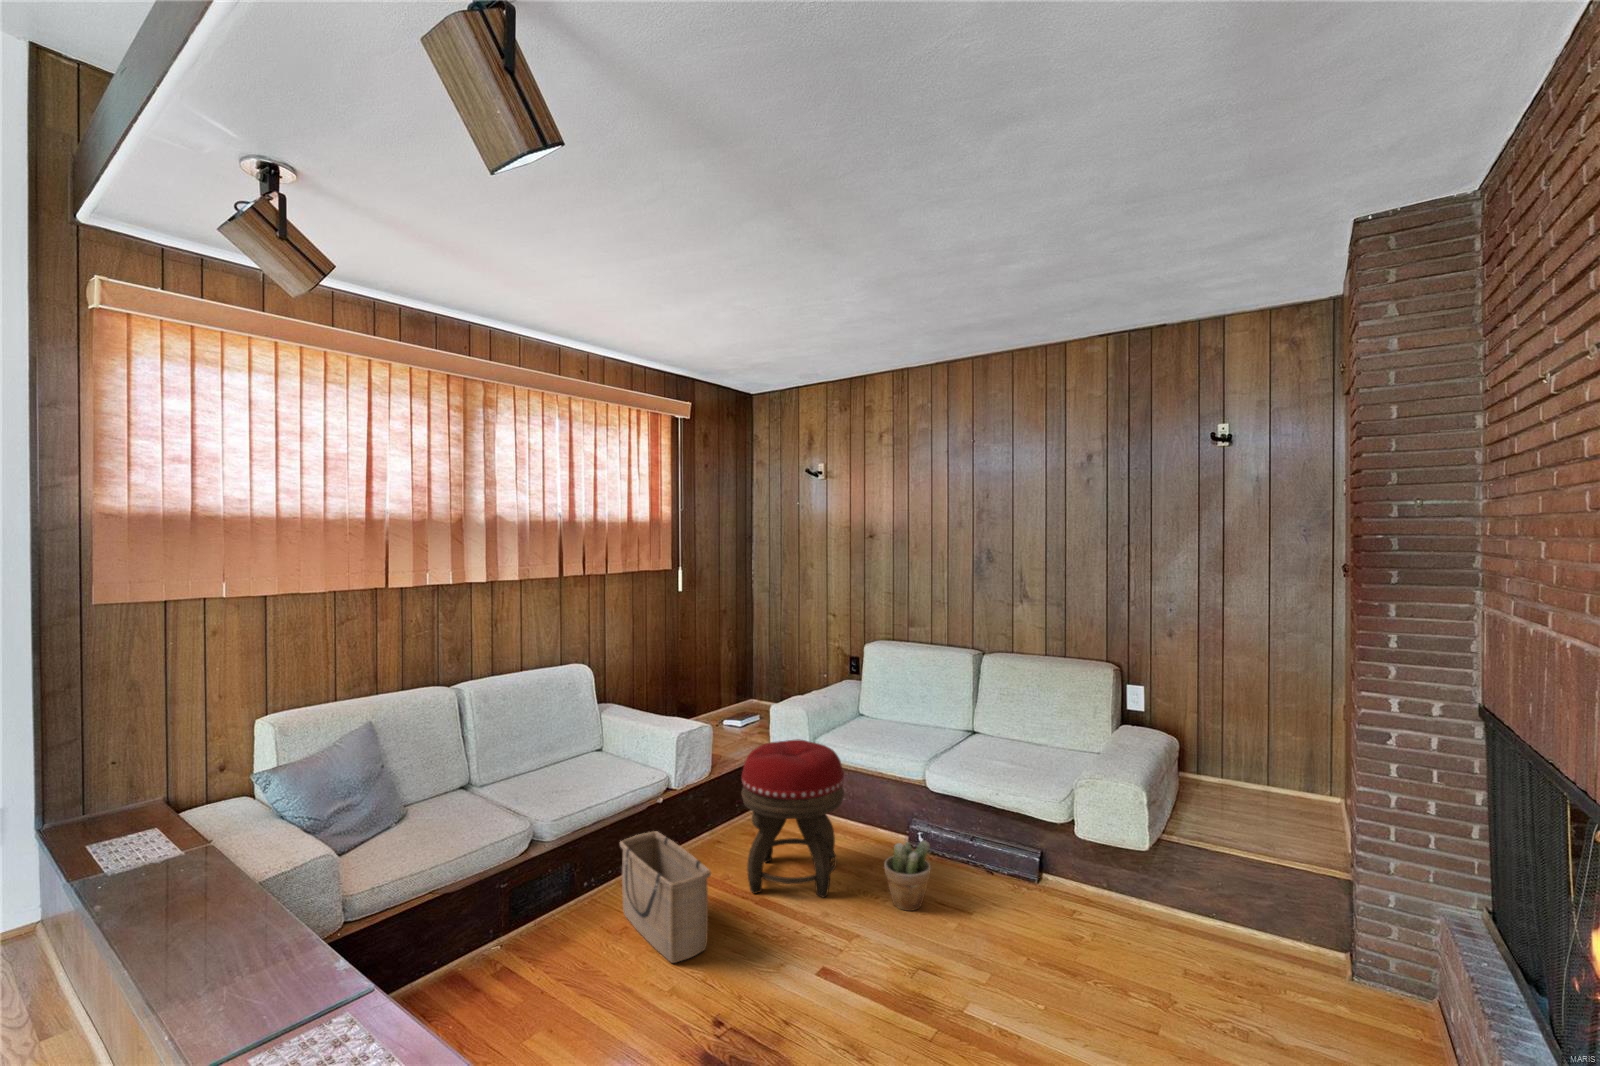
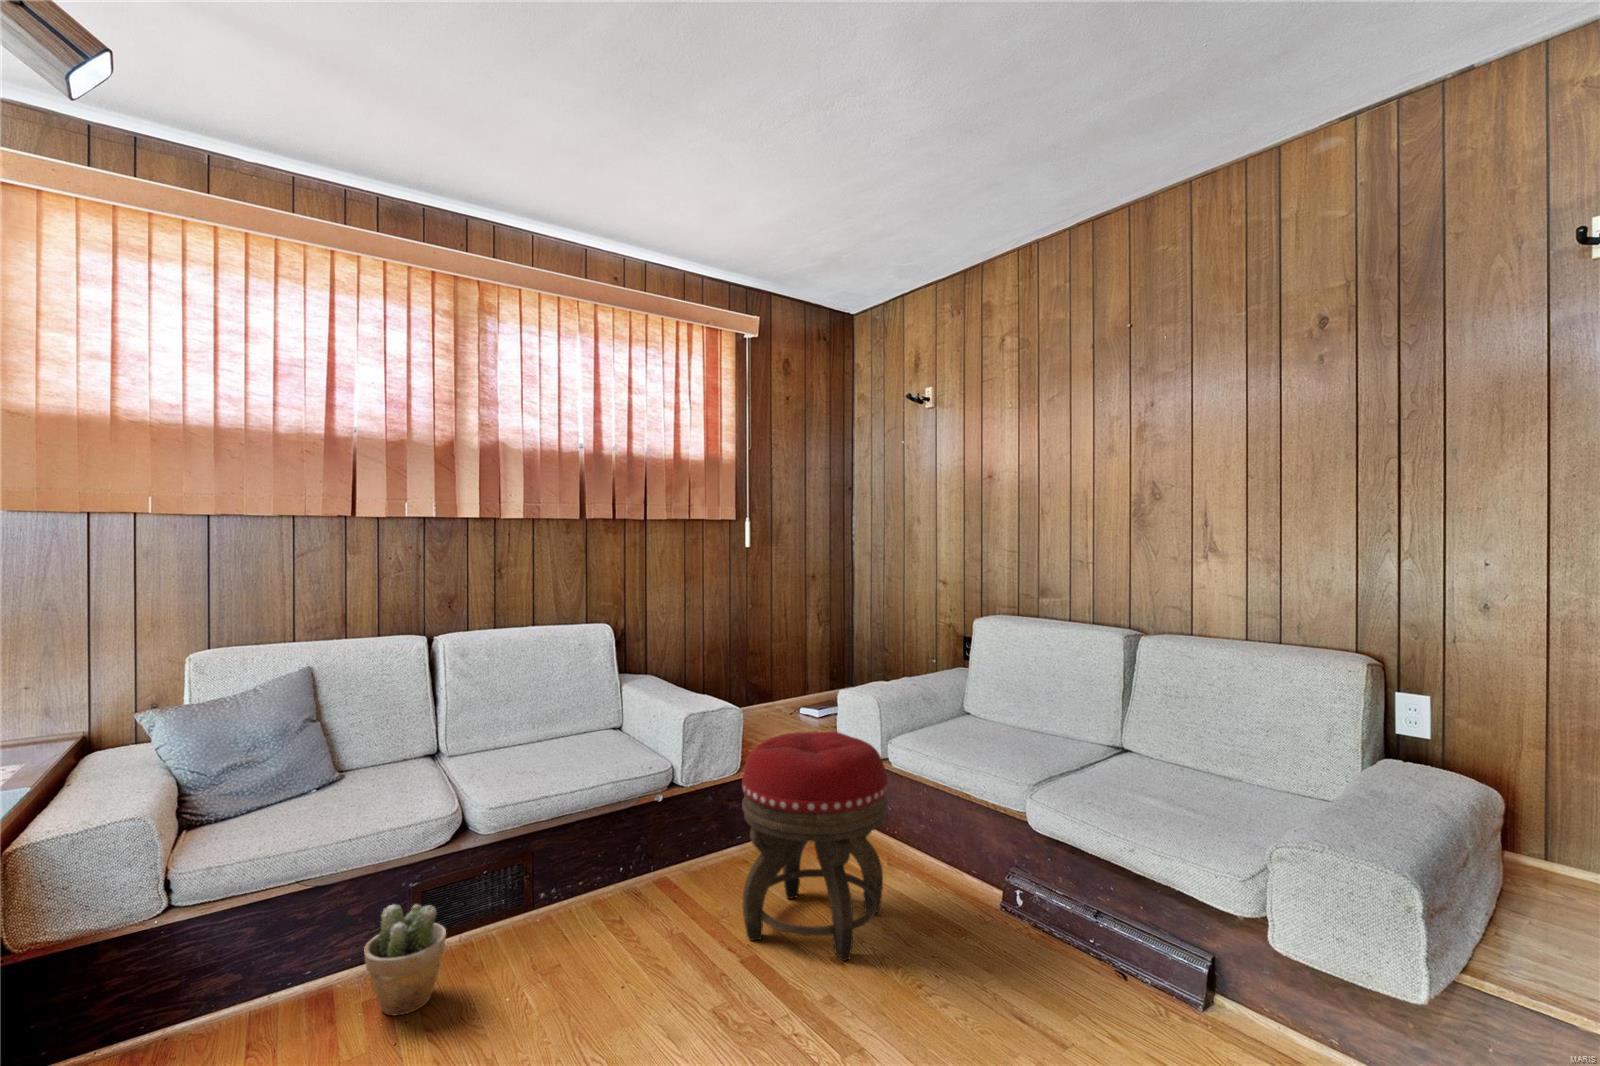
basket: present [620,831,711,963] -> none [560,837,648,1025]
potted plant: present [884,840,931,911] -> present [364,904,446,1015]

